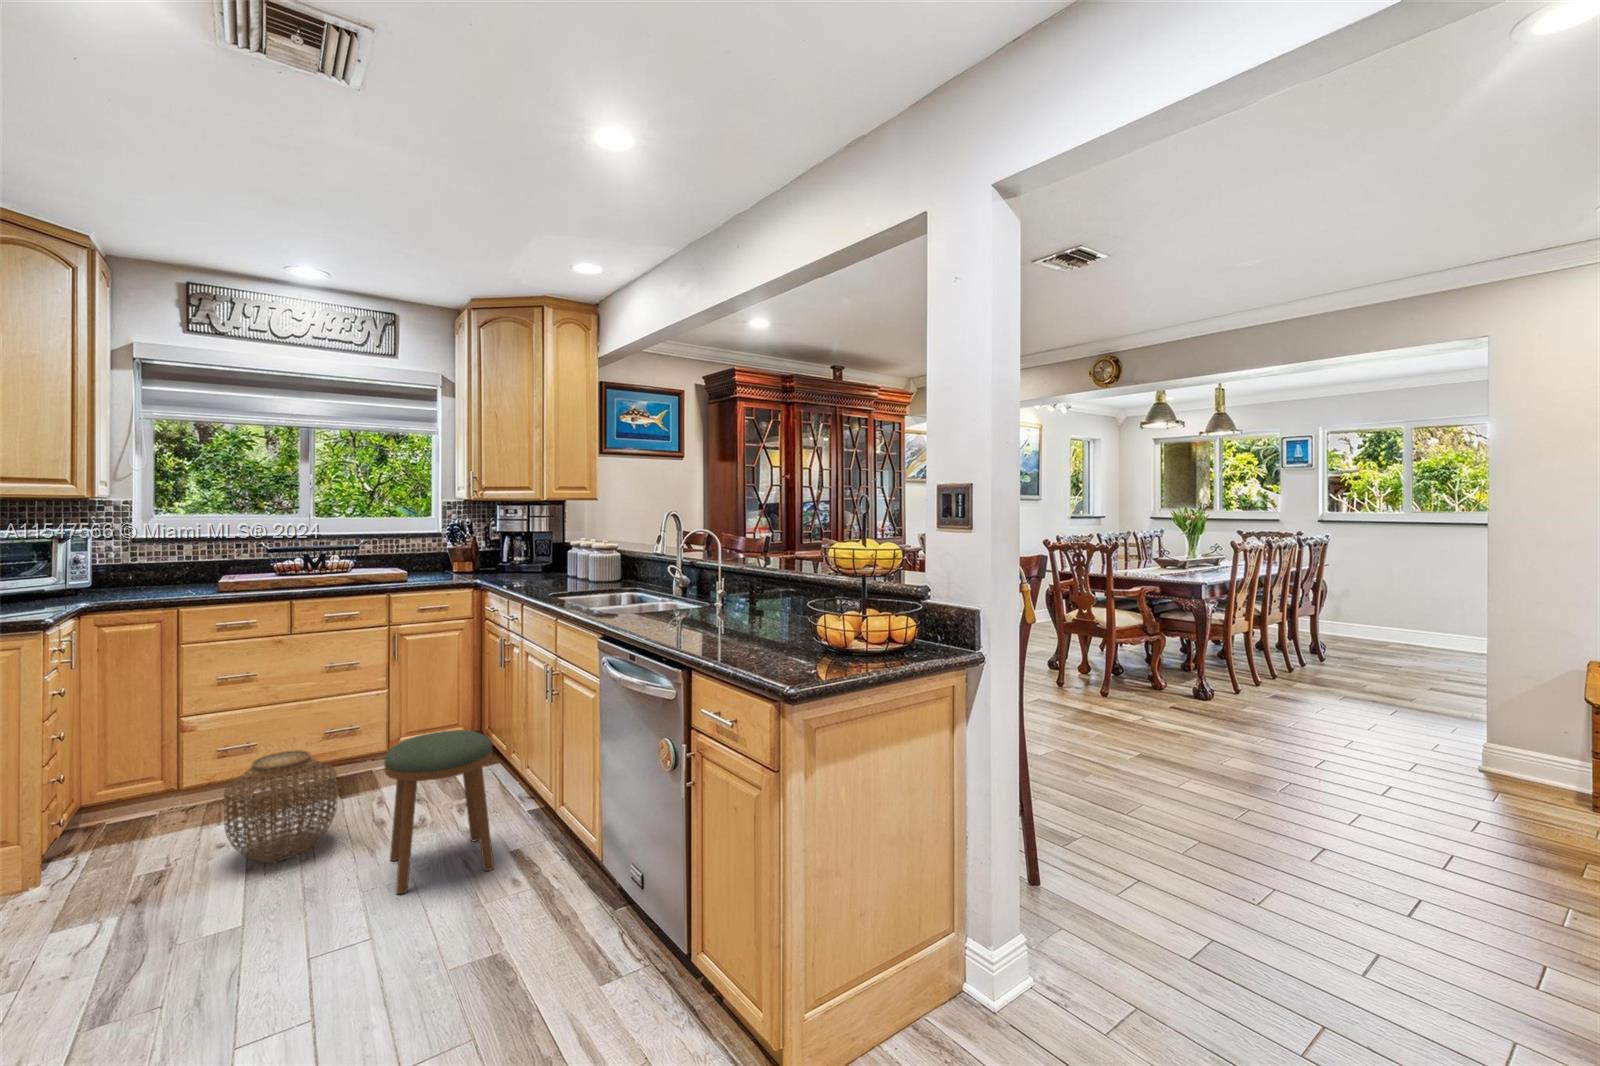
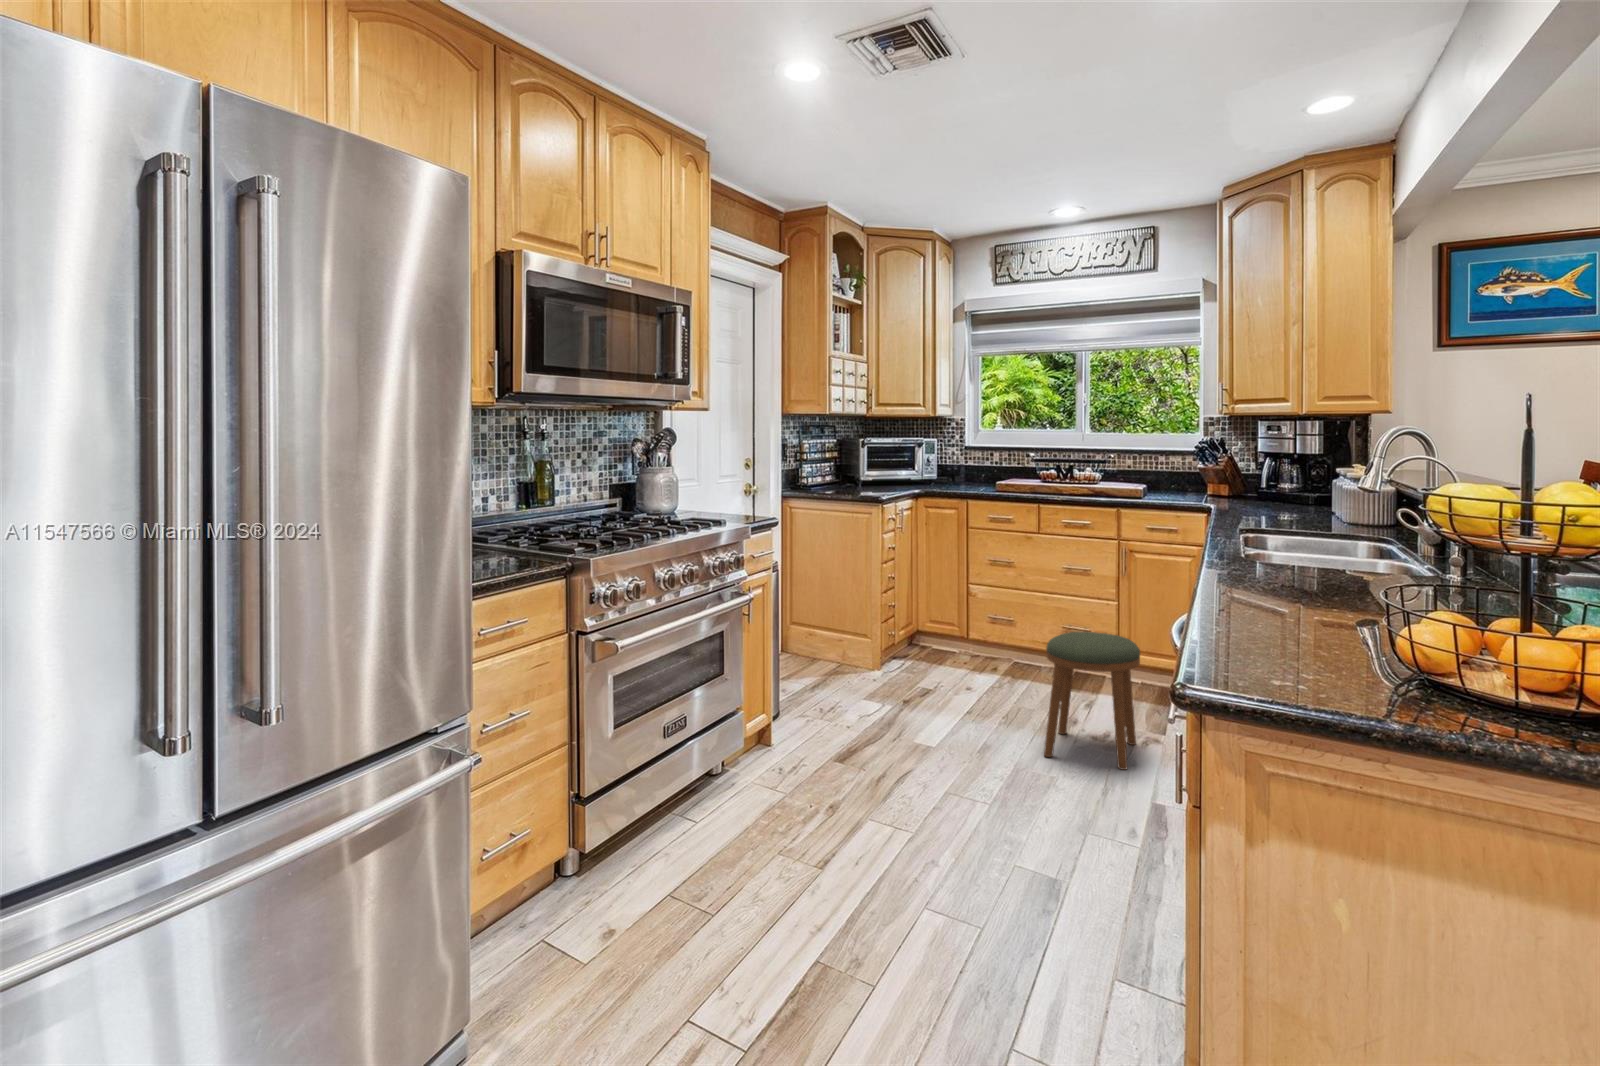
woven basket: present [224,750,337,863] -> none [964,624,1039,707]

